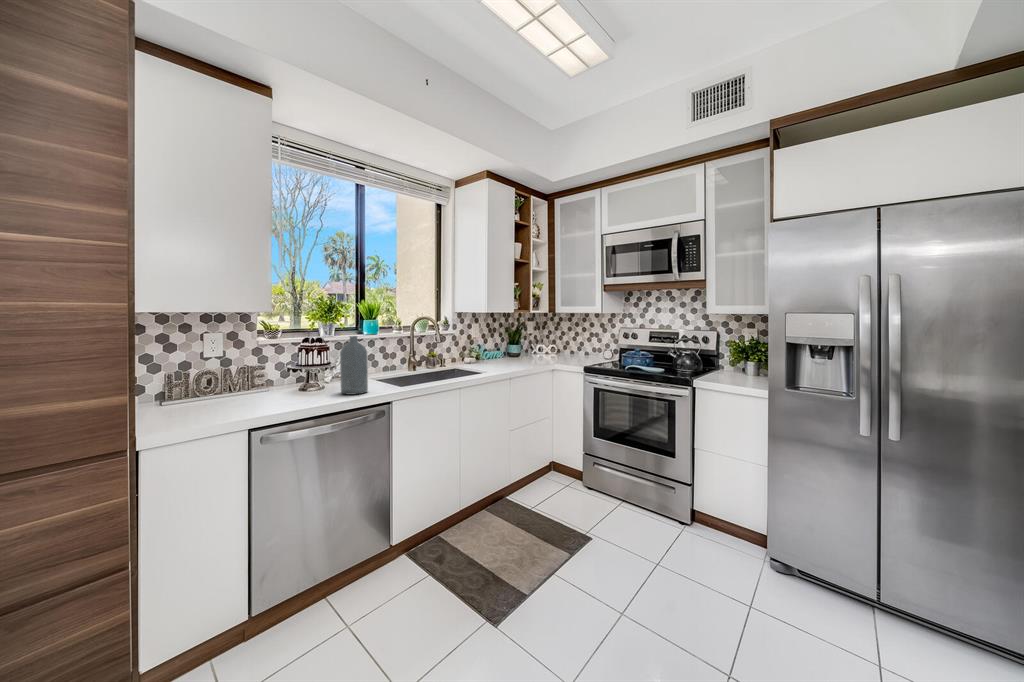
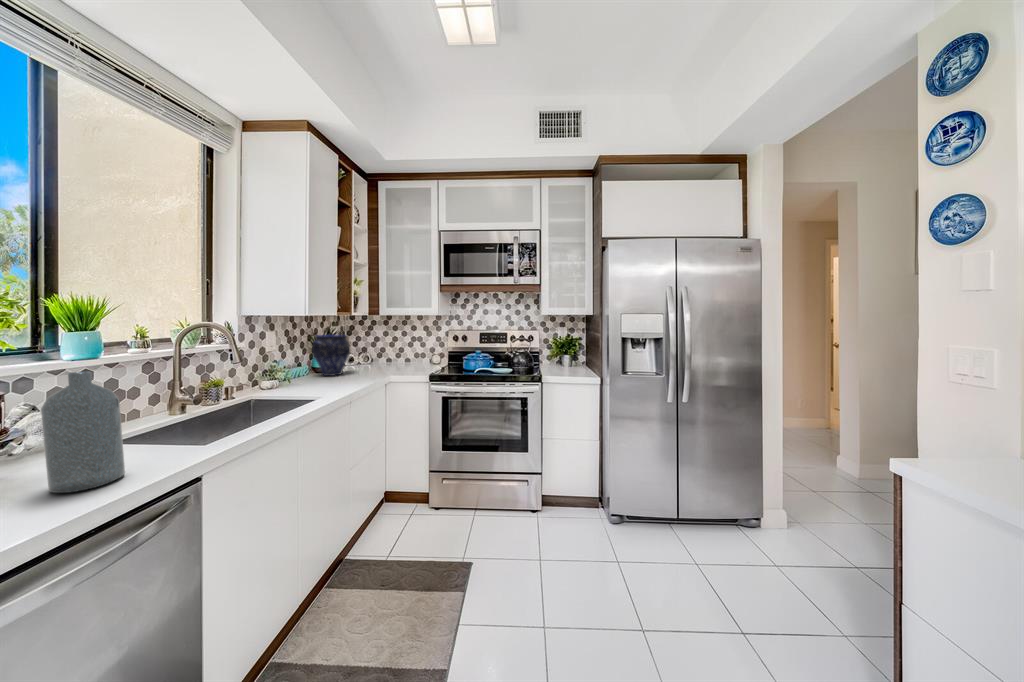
vase: none [503,328,532,361] -> present [312,335,351,376]

